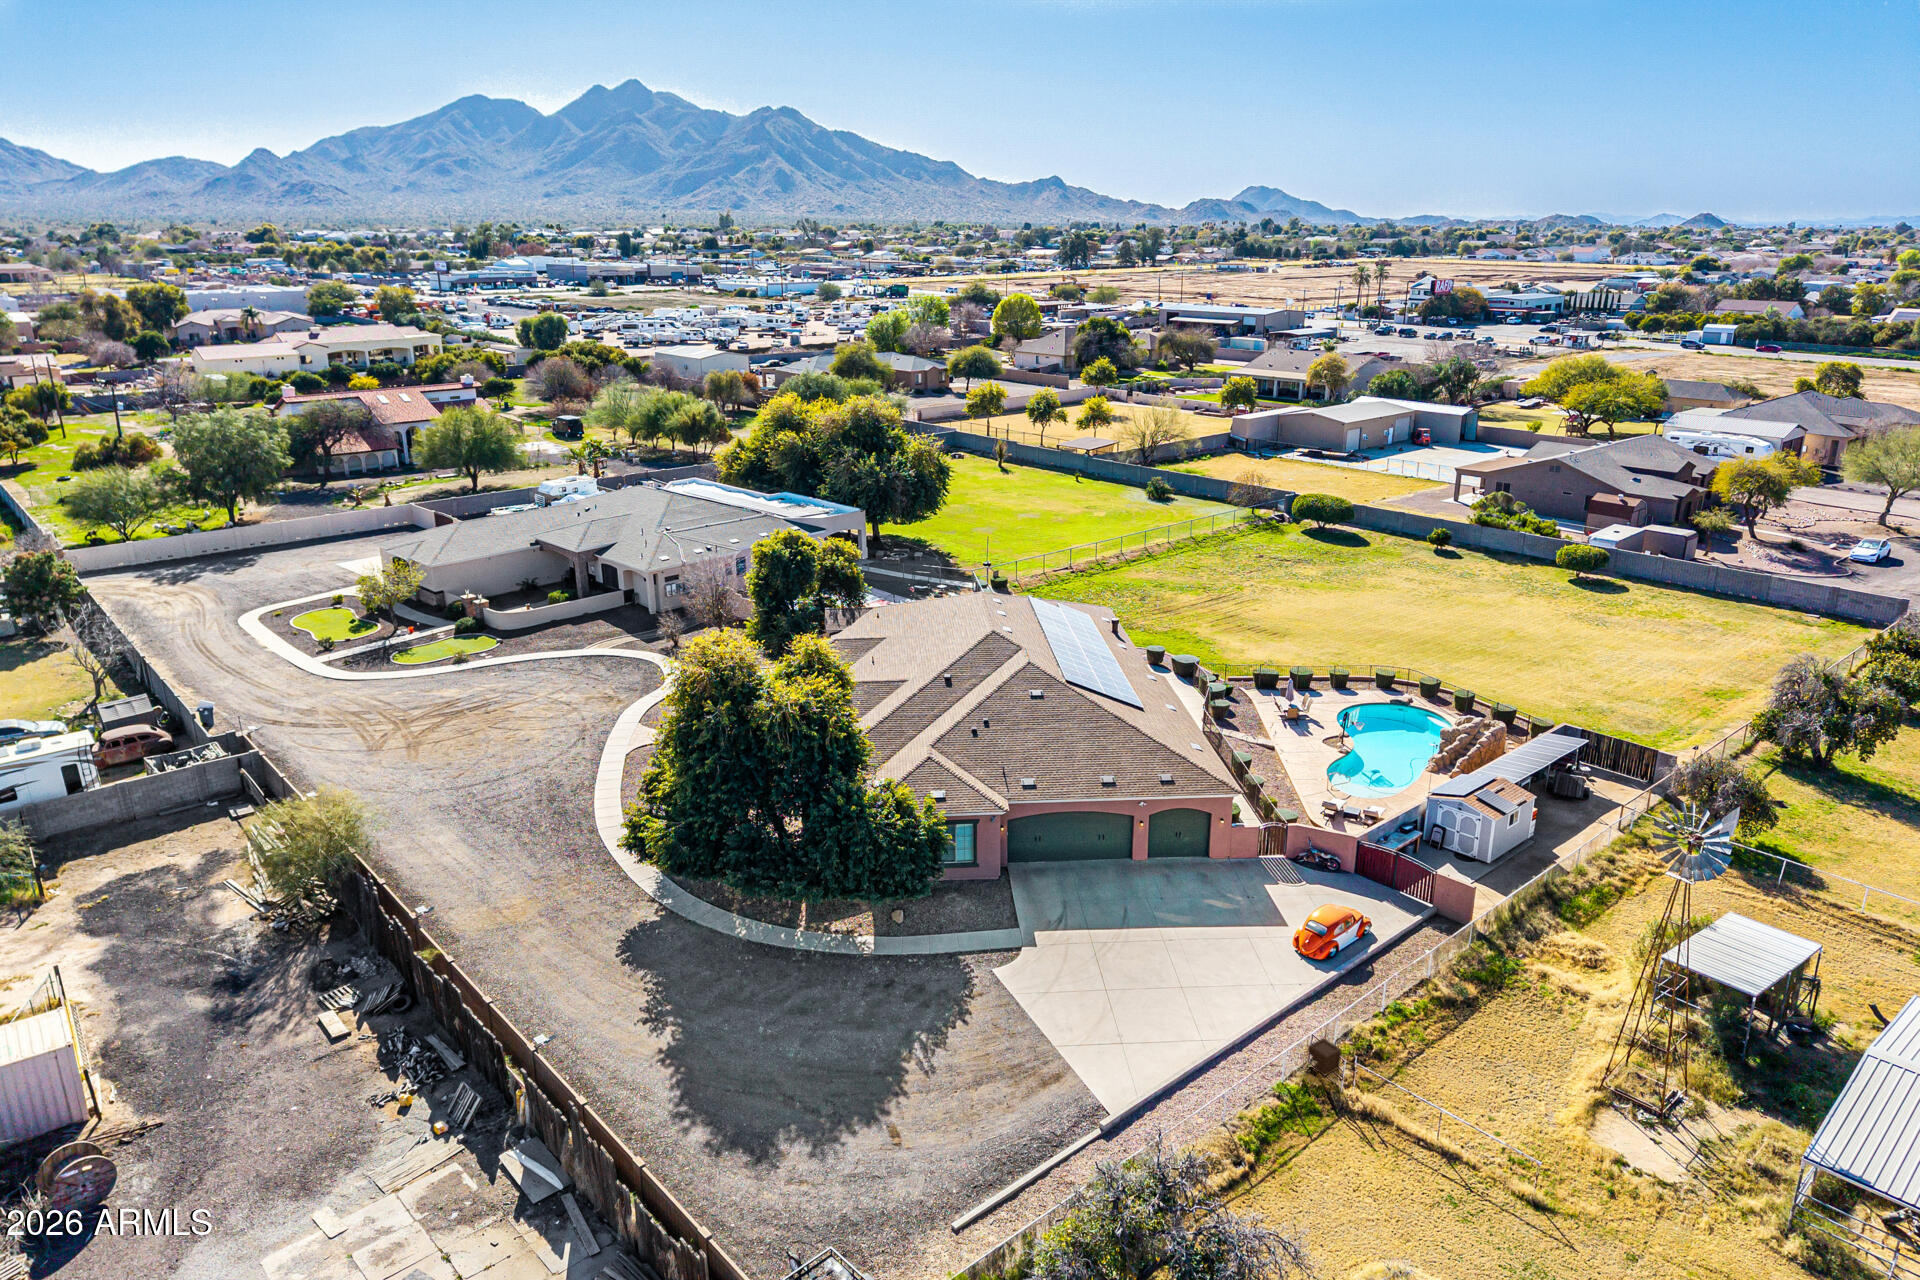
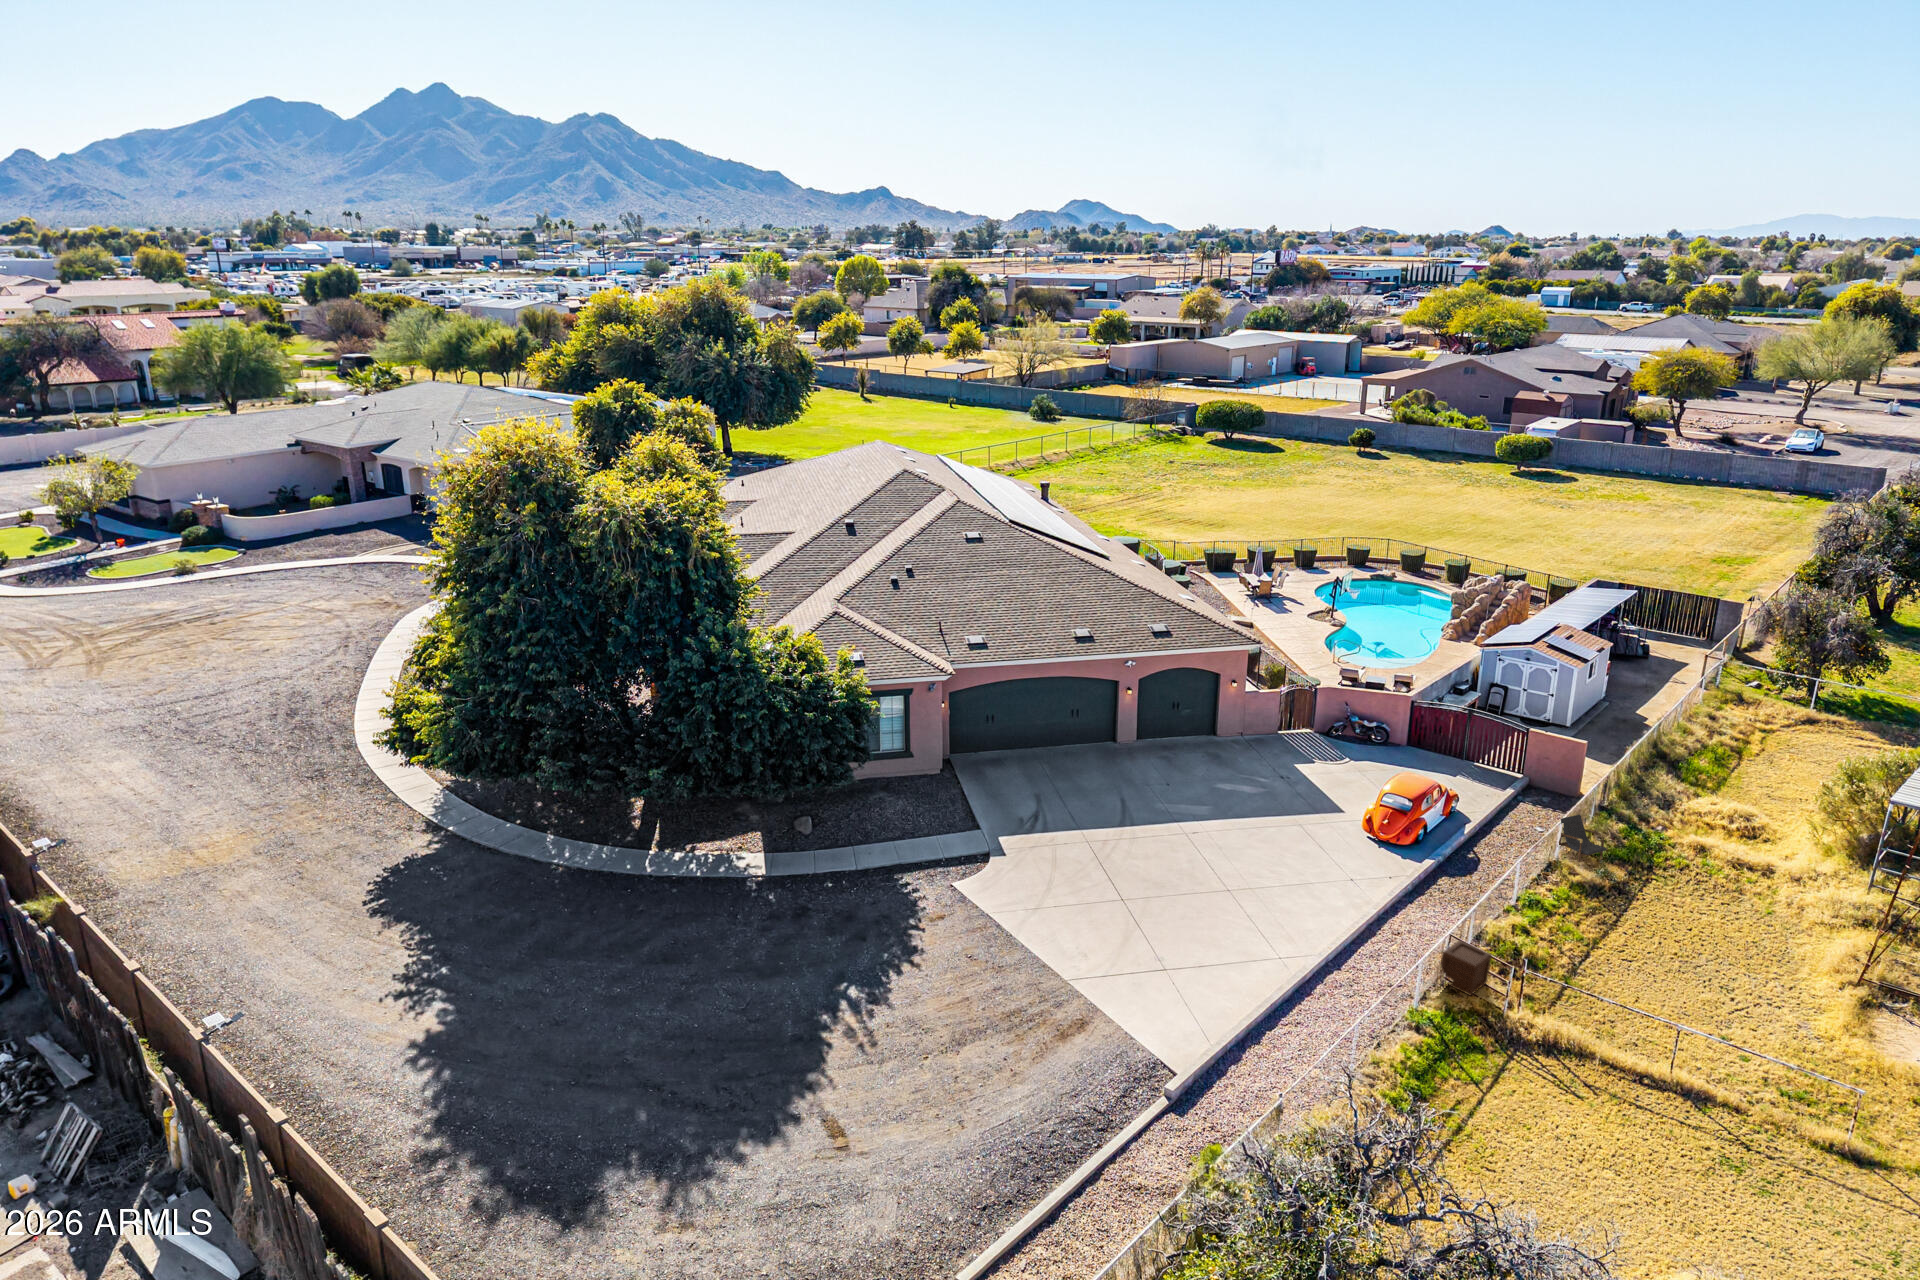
lounge chair: none [1433,945,1467,984] -> present [1559,815,1607,866]

